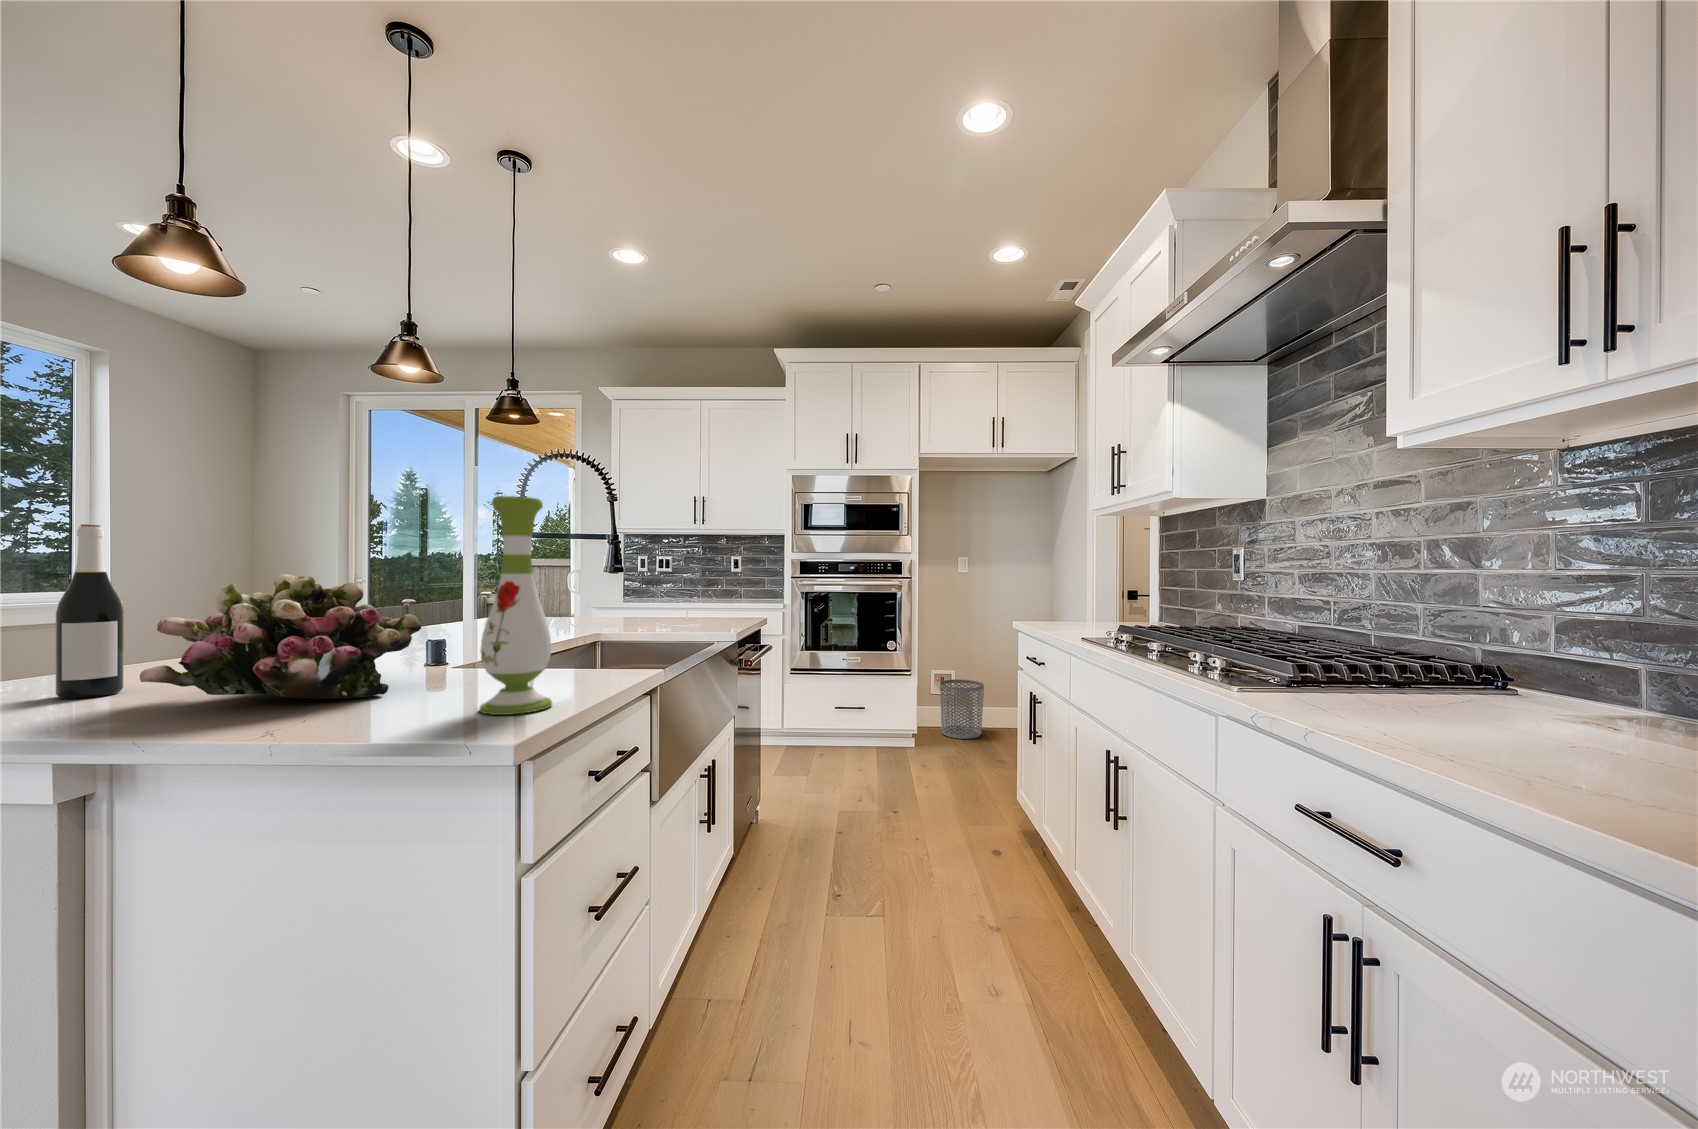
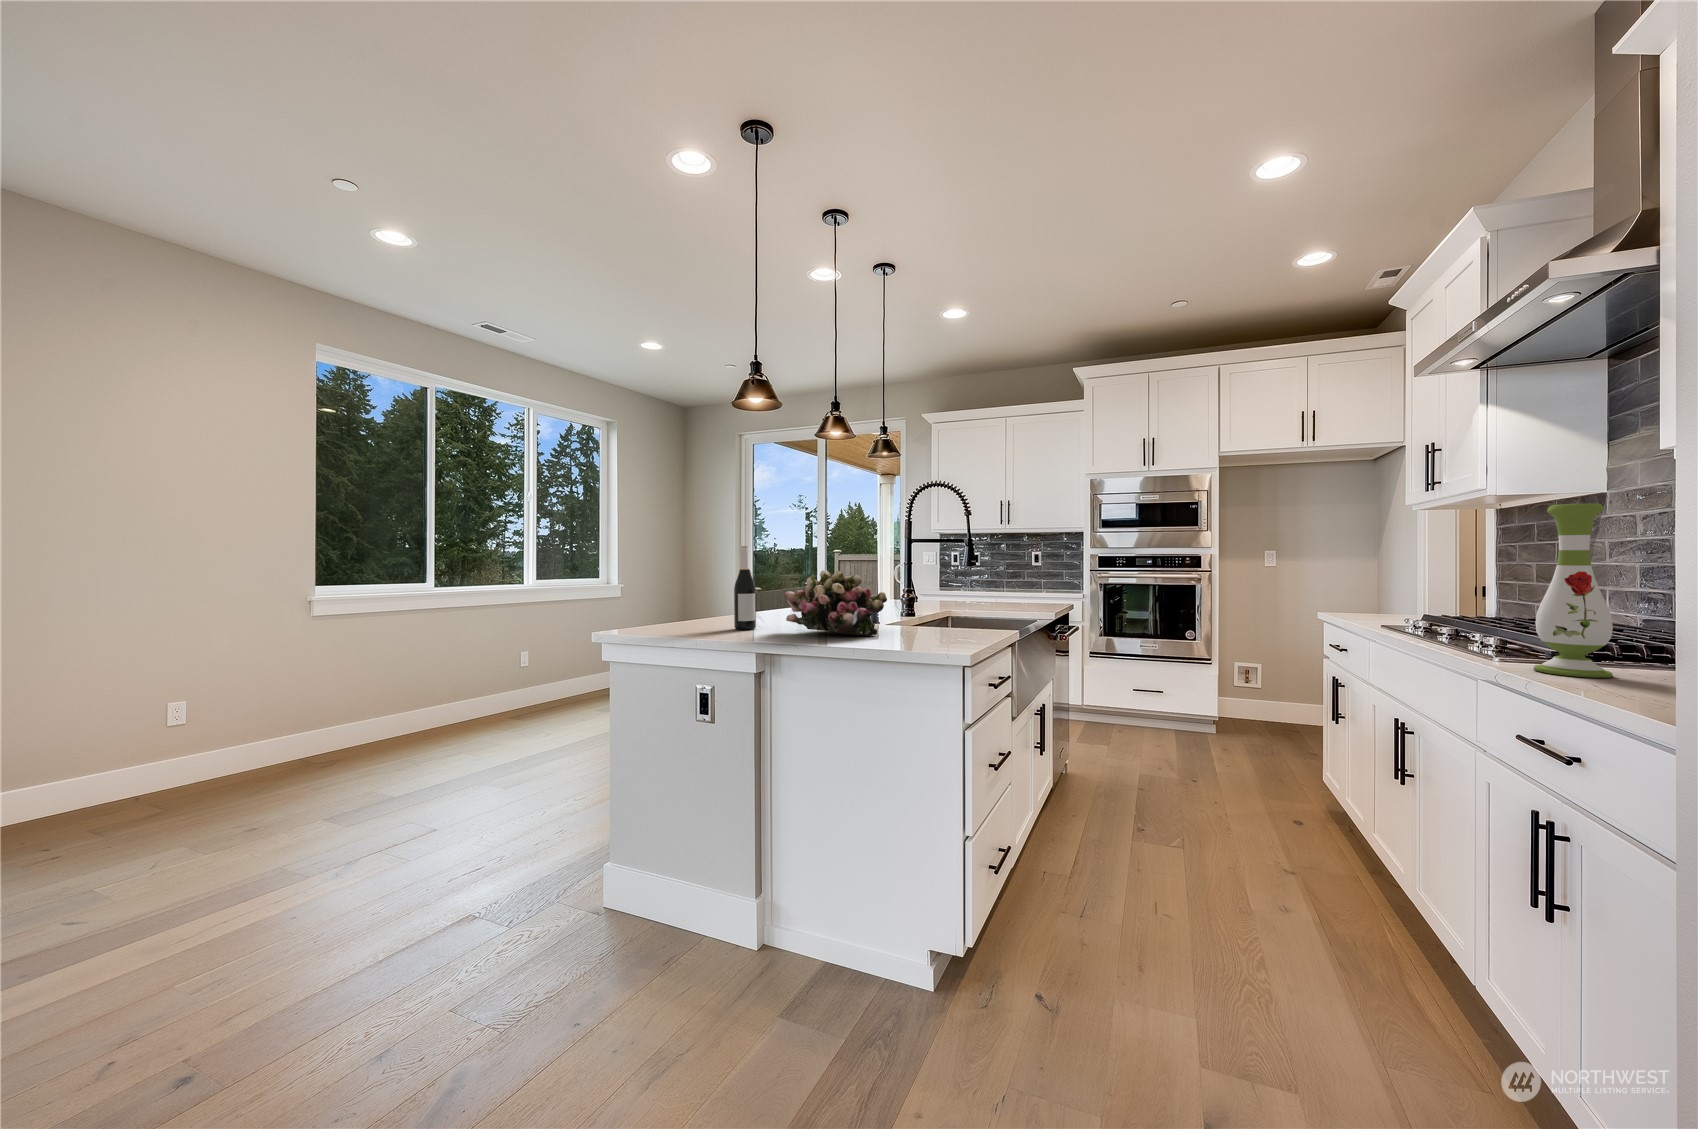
vase: present [479,496,552,715] -> present [1534,503,1613,678]
waste bin: present [940,679,984,739] -> none [1244,671,1295,730]

